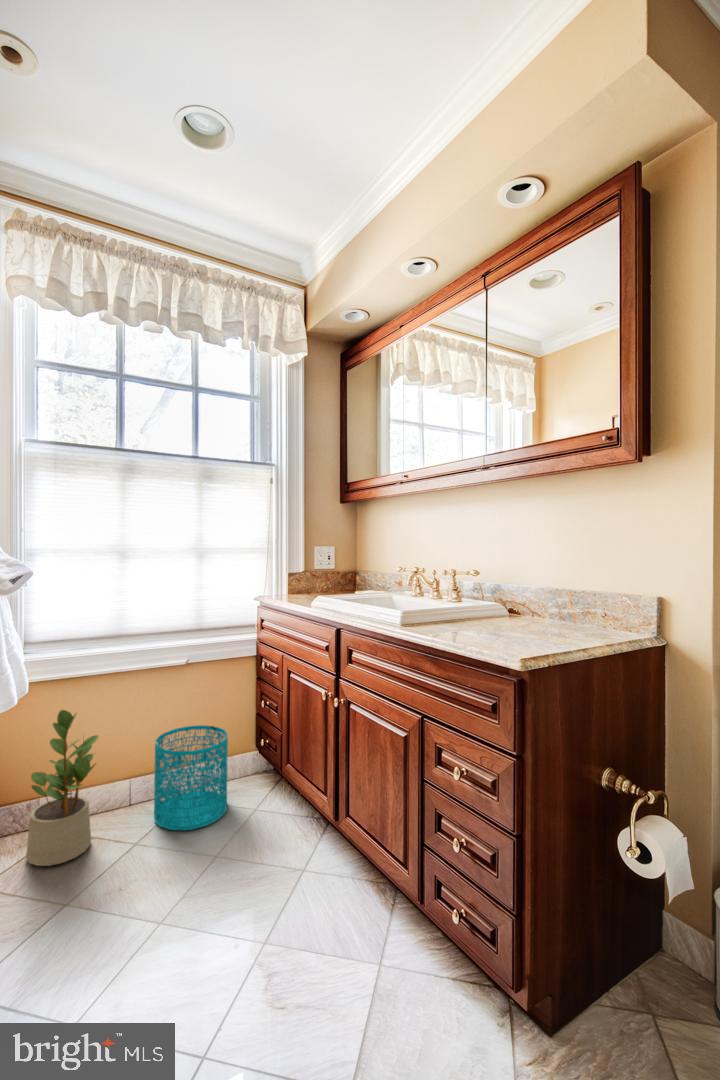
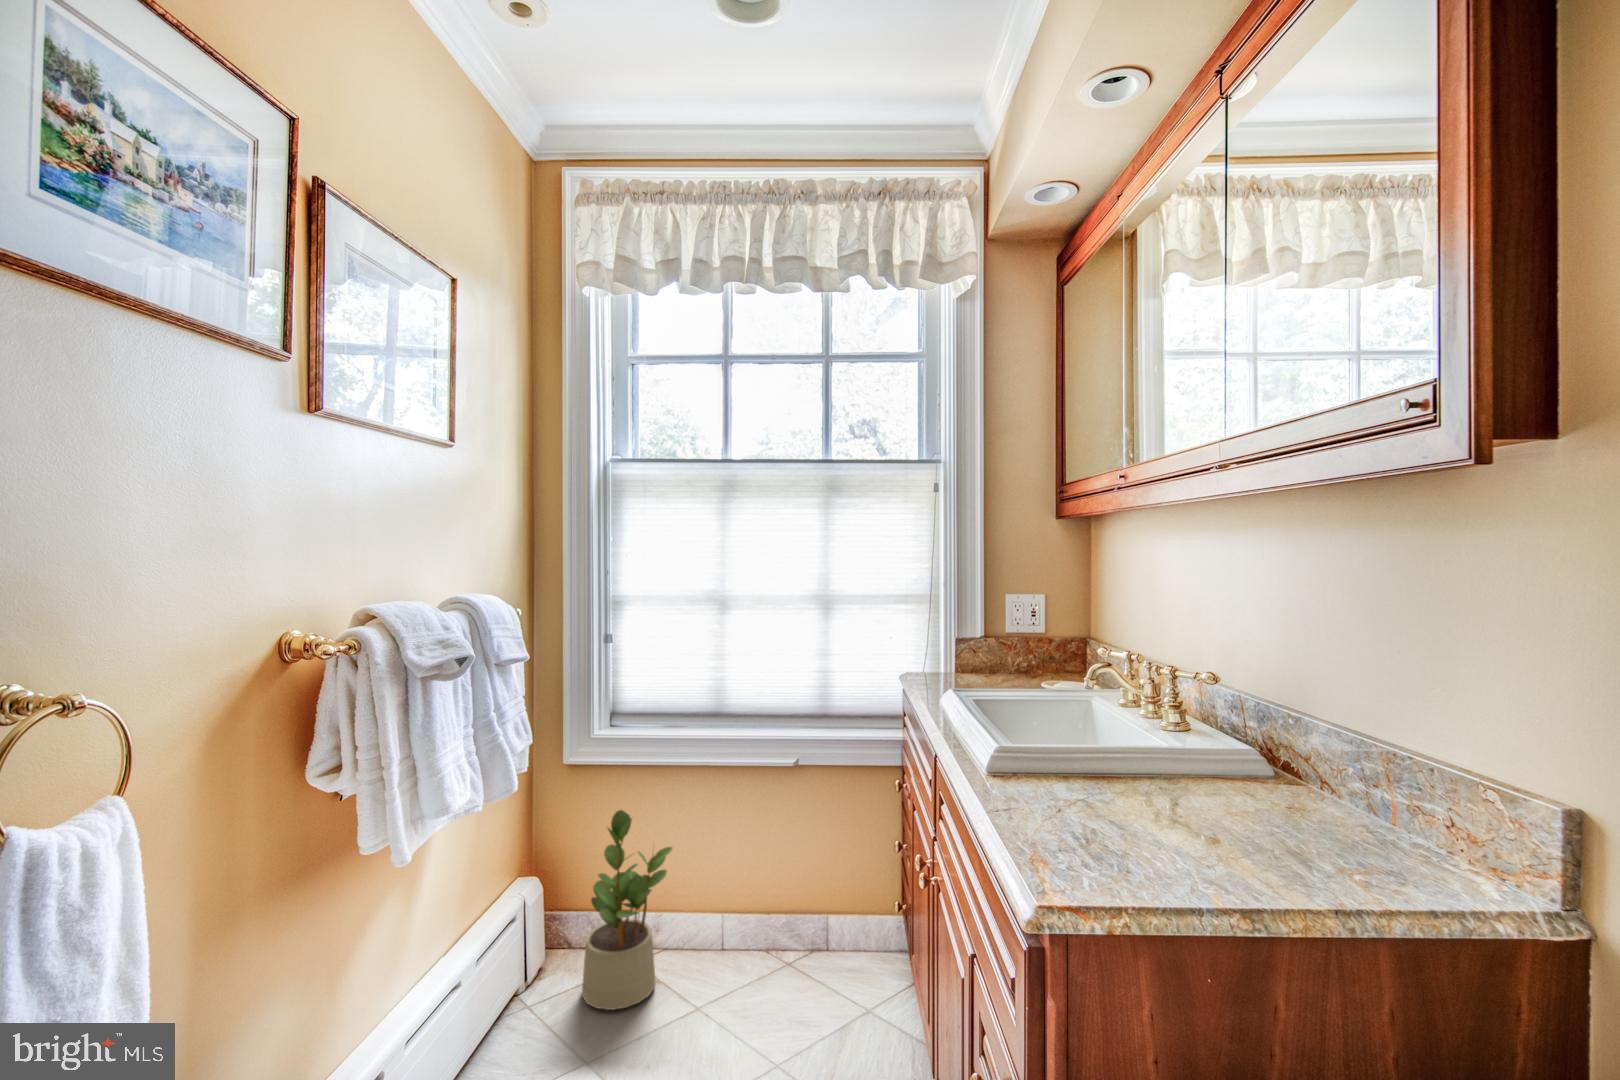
wastebasket: present [154,725,228,830] -> none [736,856,838,1019]

